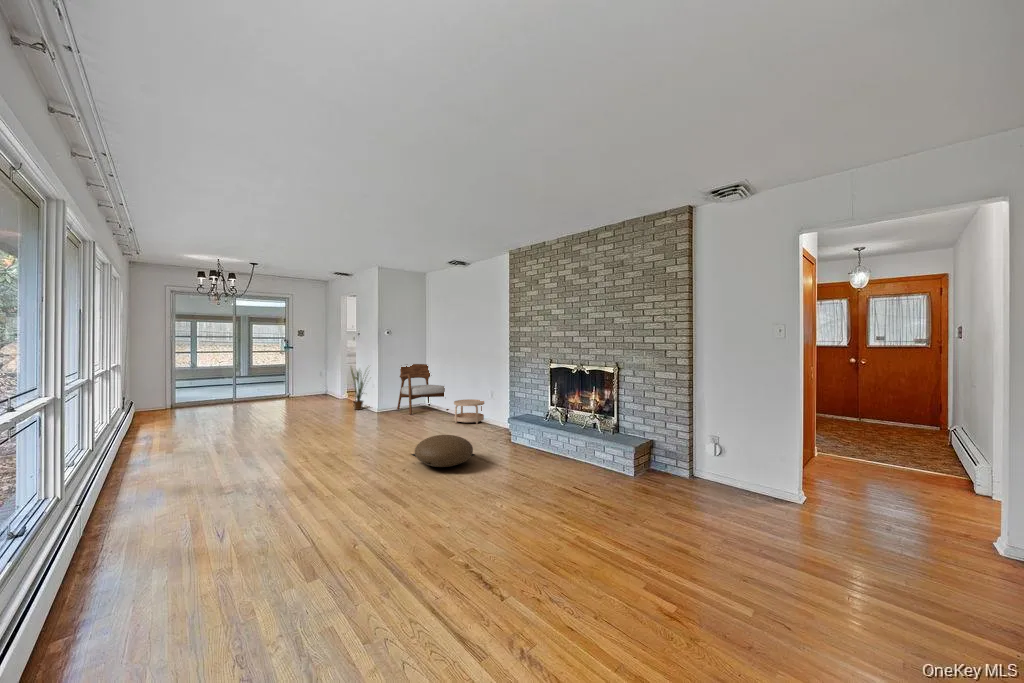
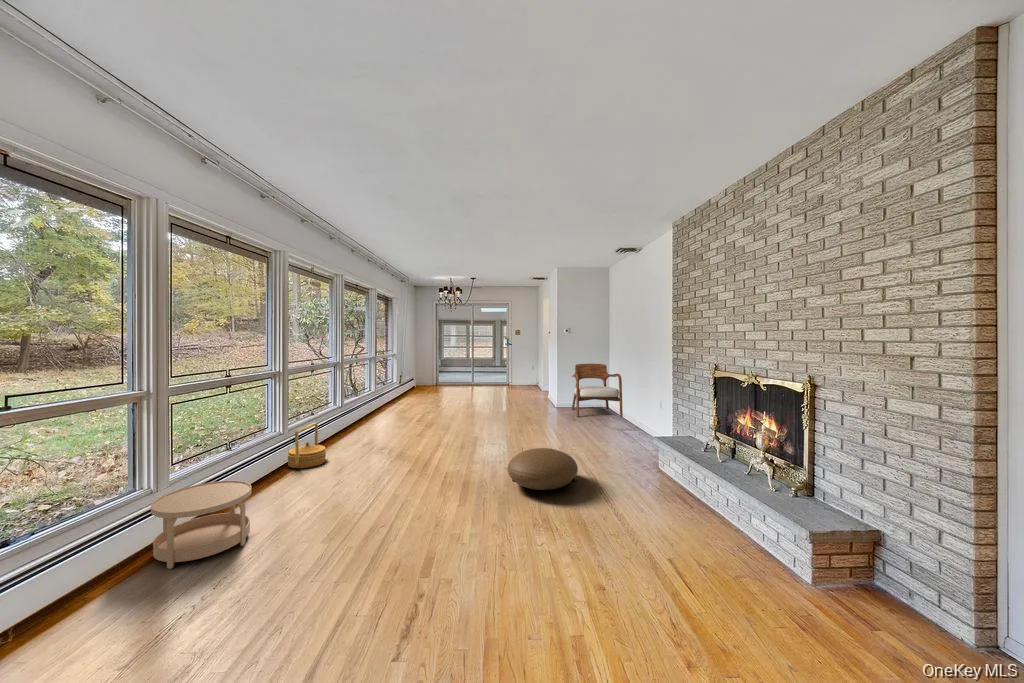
house plant: present [351,369,364,410] -> none [528,361,553,406]
side table: present [454,399,484,424] -> present [151,481,252,569]
woven basket: none [130,448,185,505] -> present [287,423,326,468]

